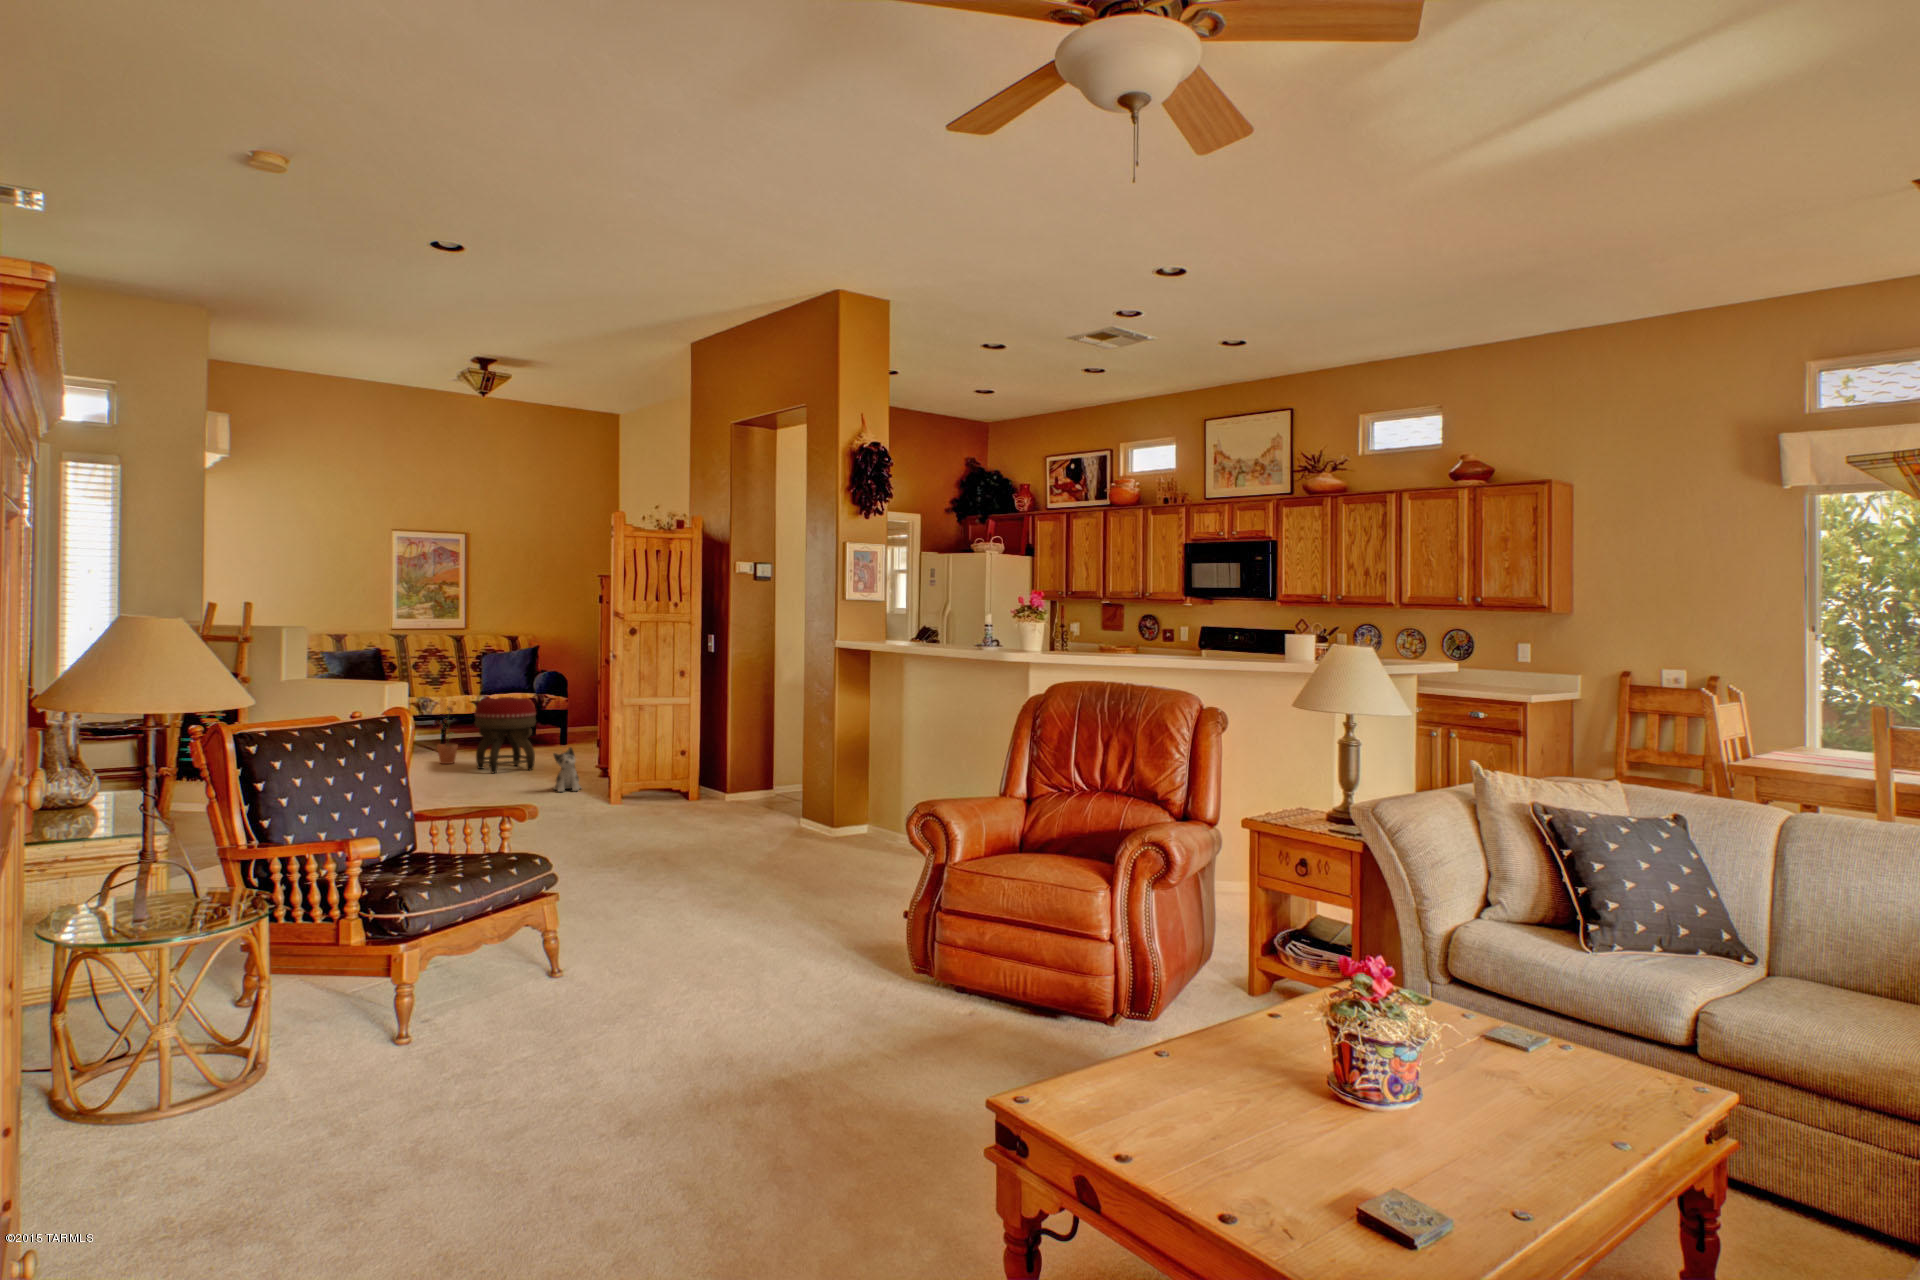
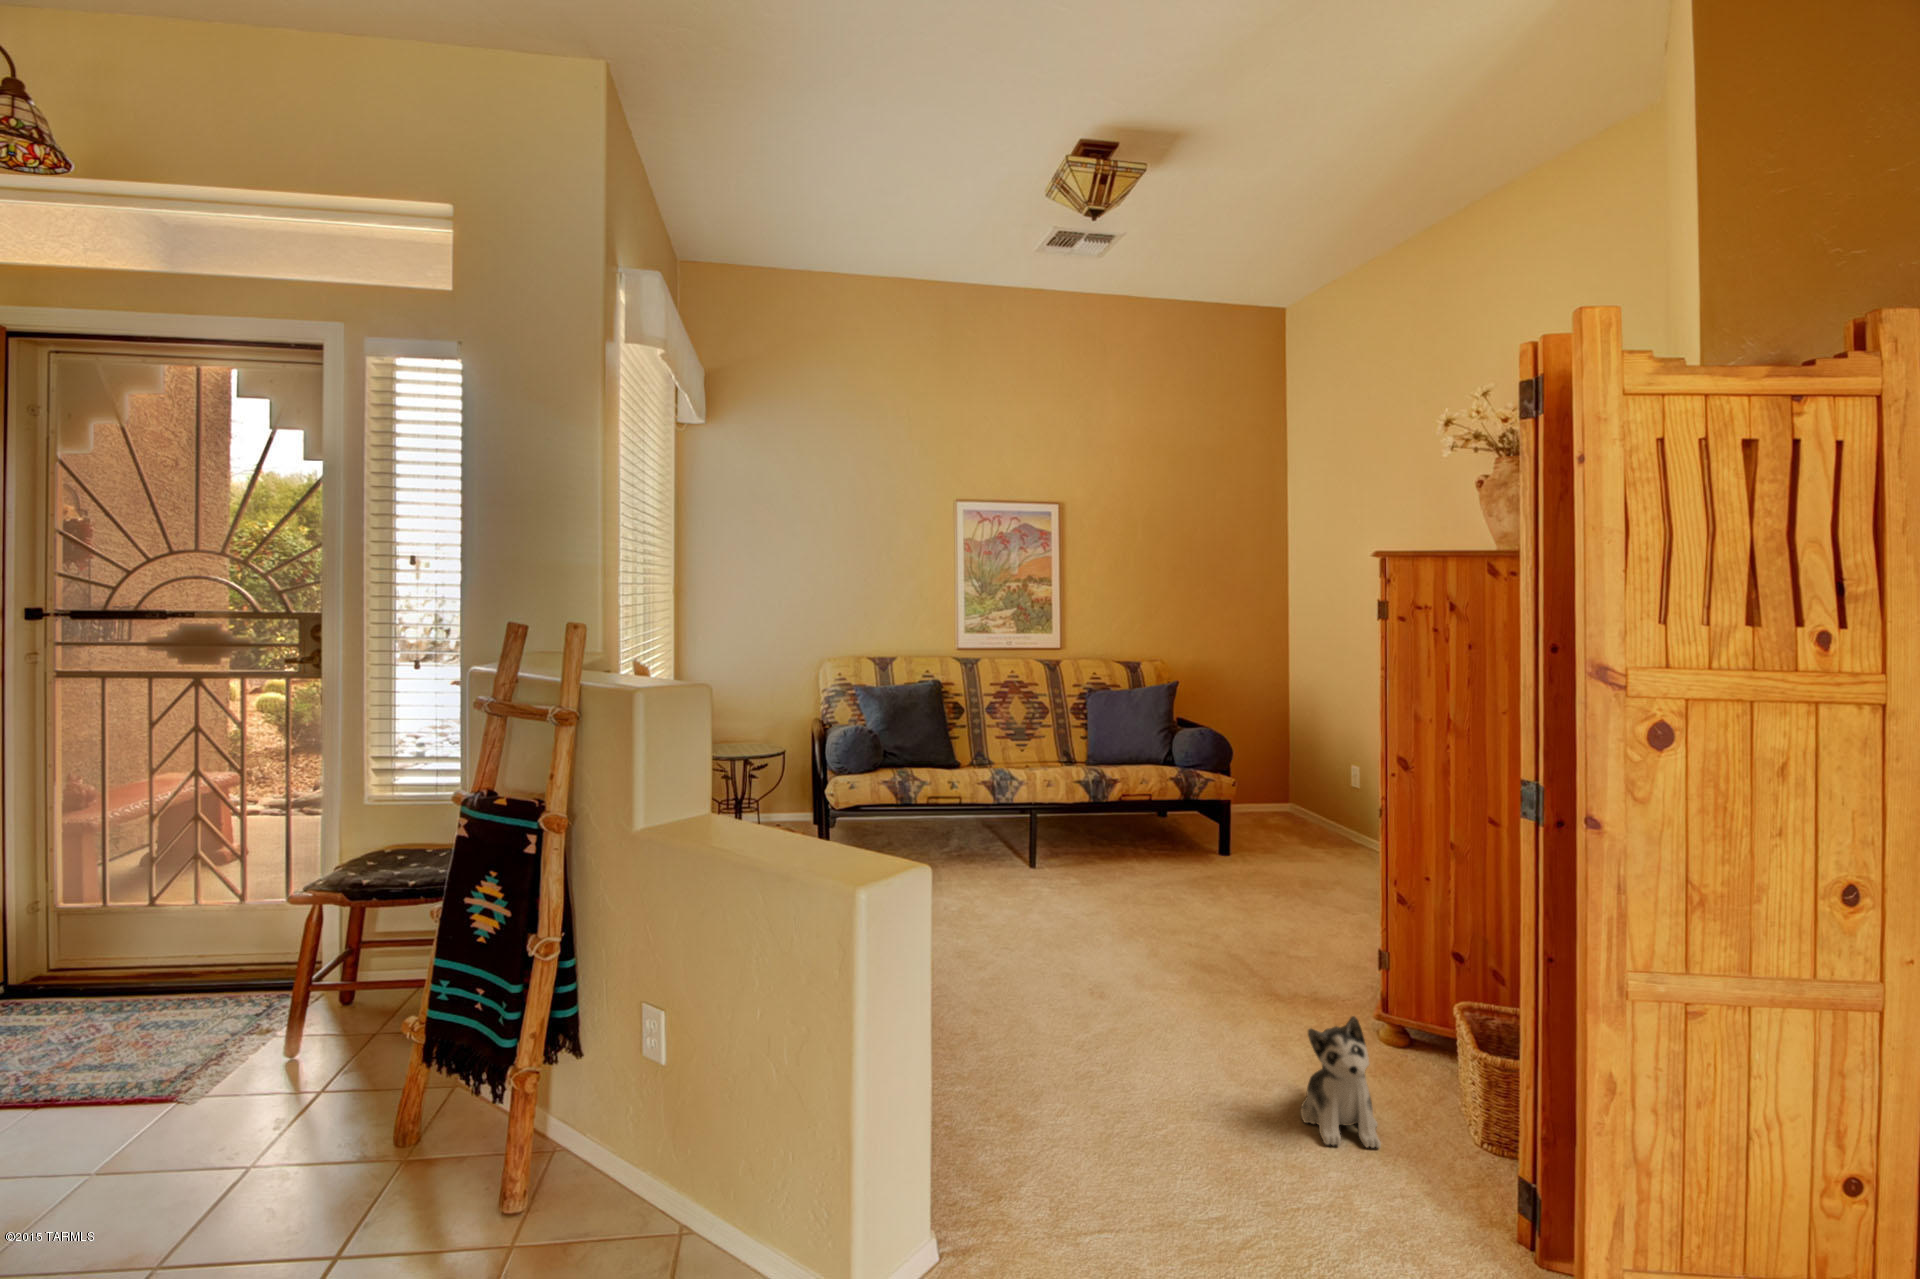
footstool: present [475,697,536,773] -> none [1090,801,1209,971]
potted plant: present [437,706,458,764] -> none [1014,798,1057,908]

